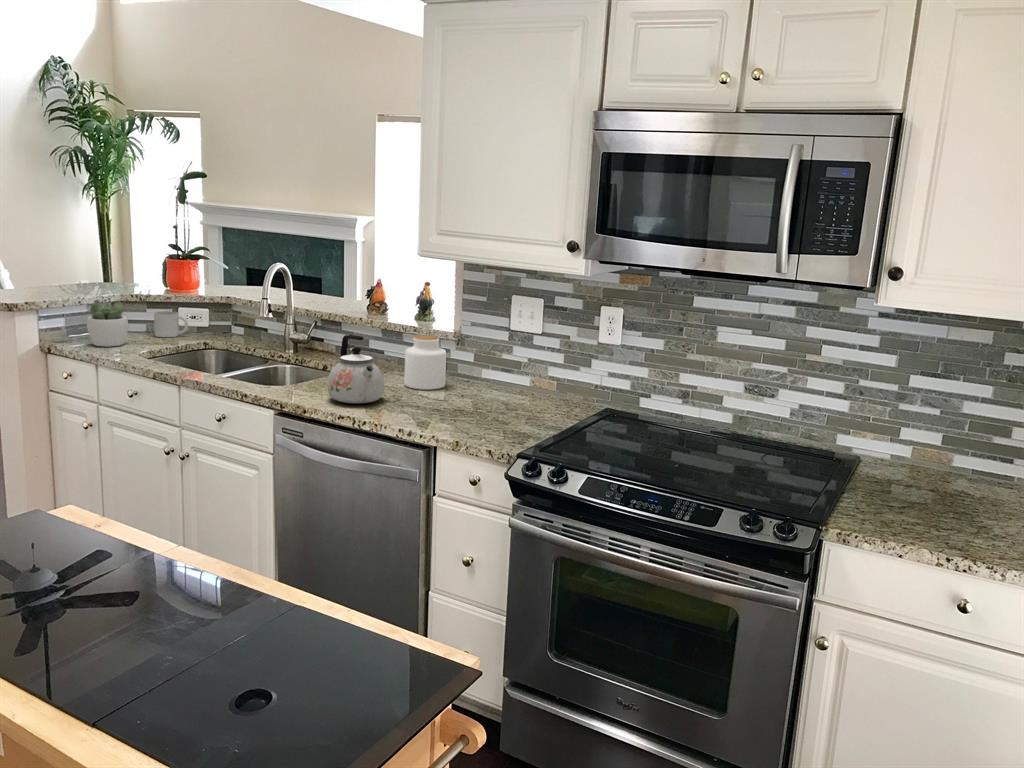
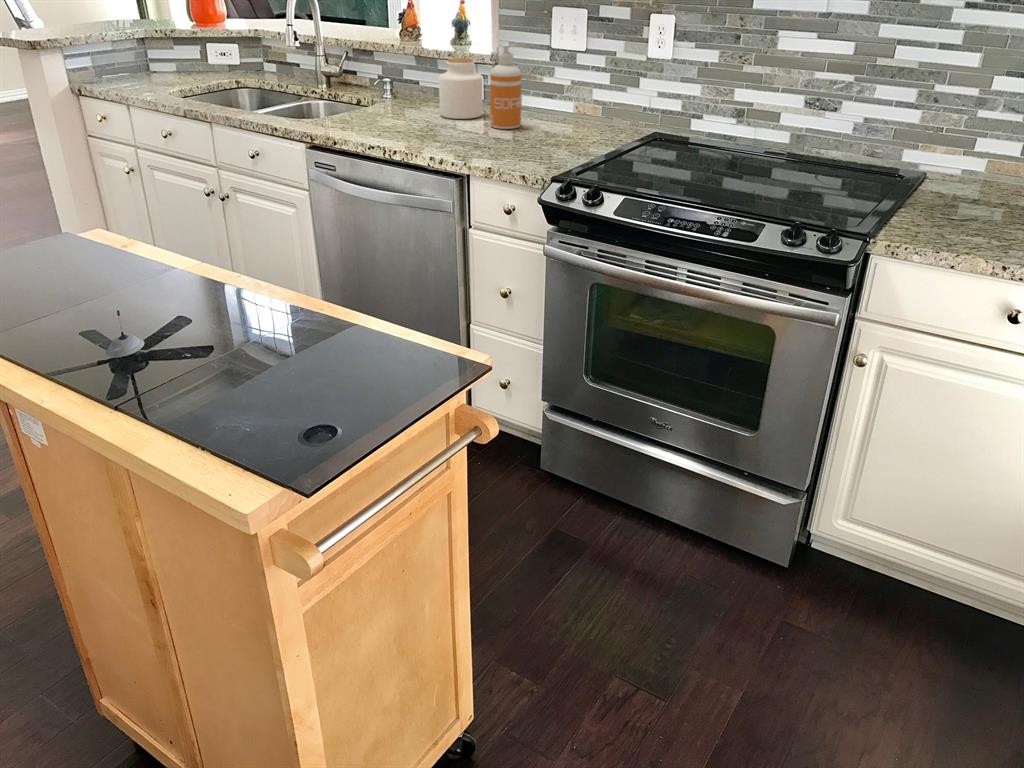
succulent plant: present [87,300,129,347] -> none [113,35,157,86]
mug: present [154,311,188,337] -> none [182,48,218,76]
soap dispenser: none [453,327,484,401] -> present [490,45,521,129]
kettle: present [328,335,384,403] -> none [357,57,417,132]

